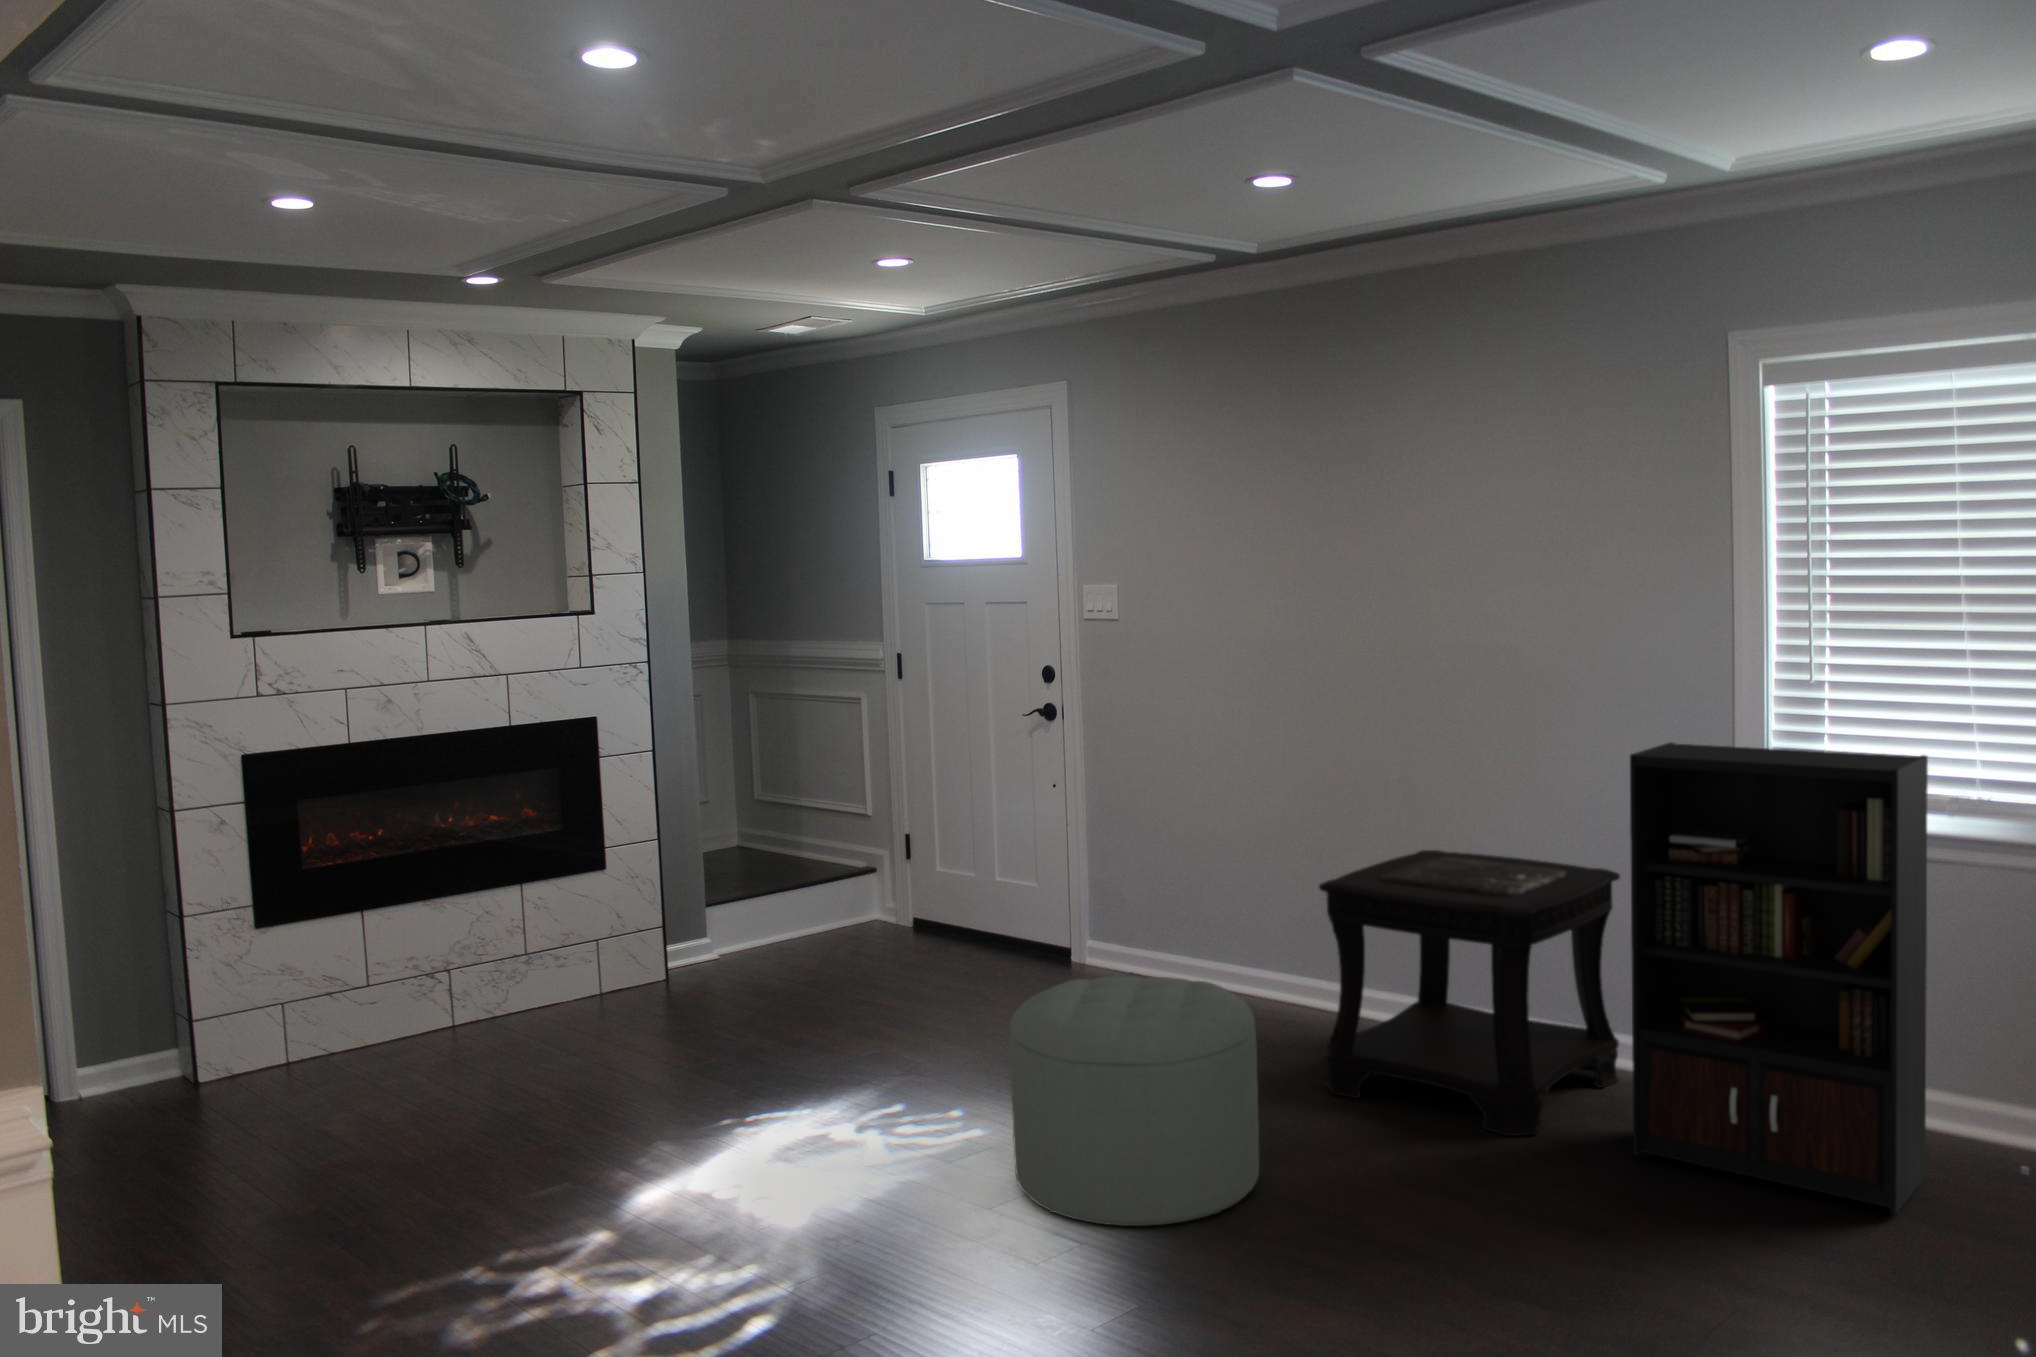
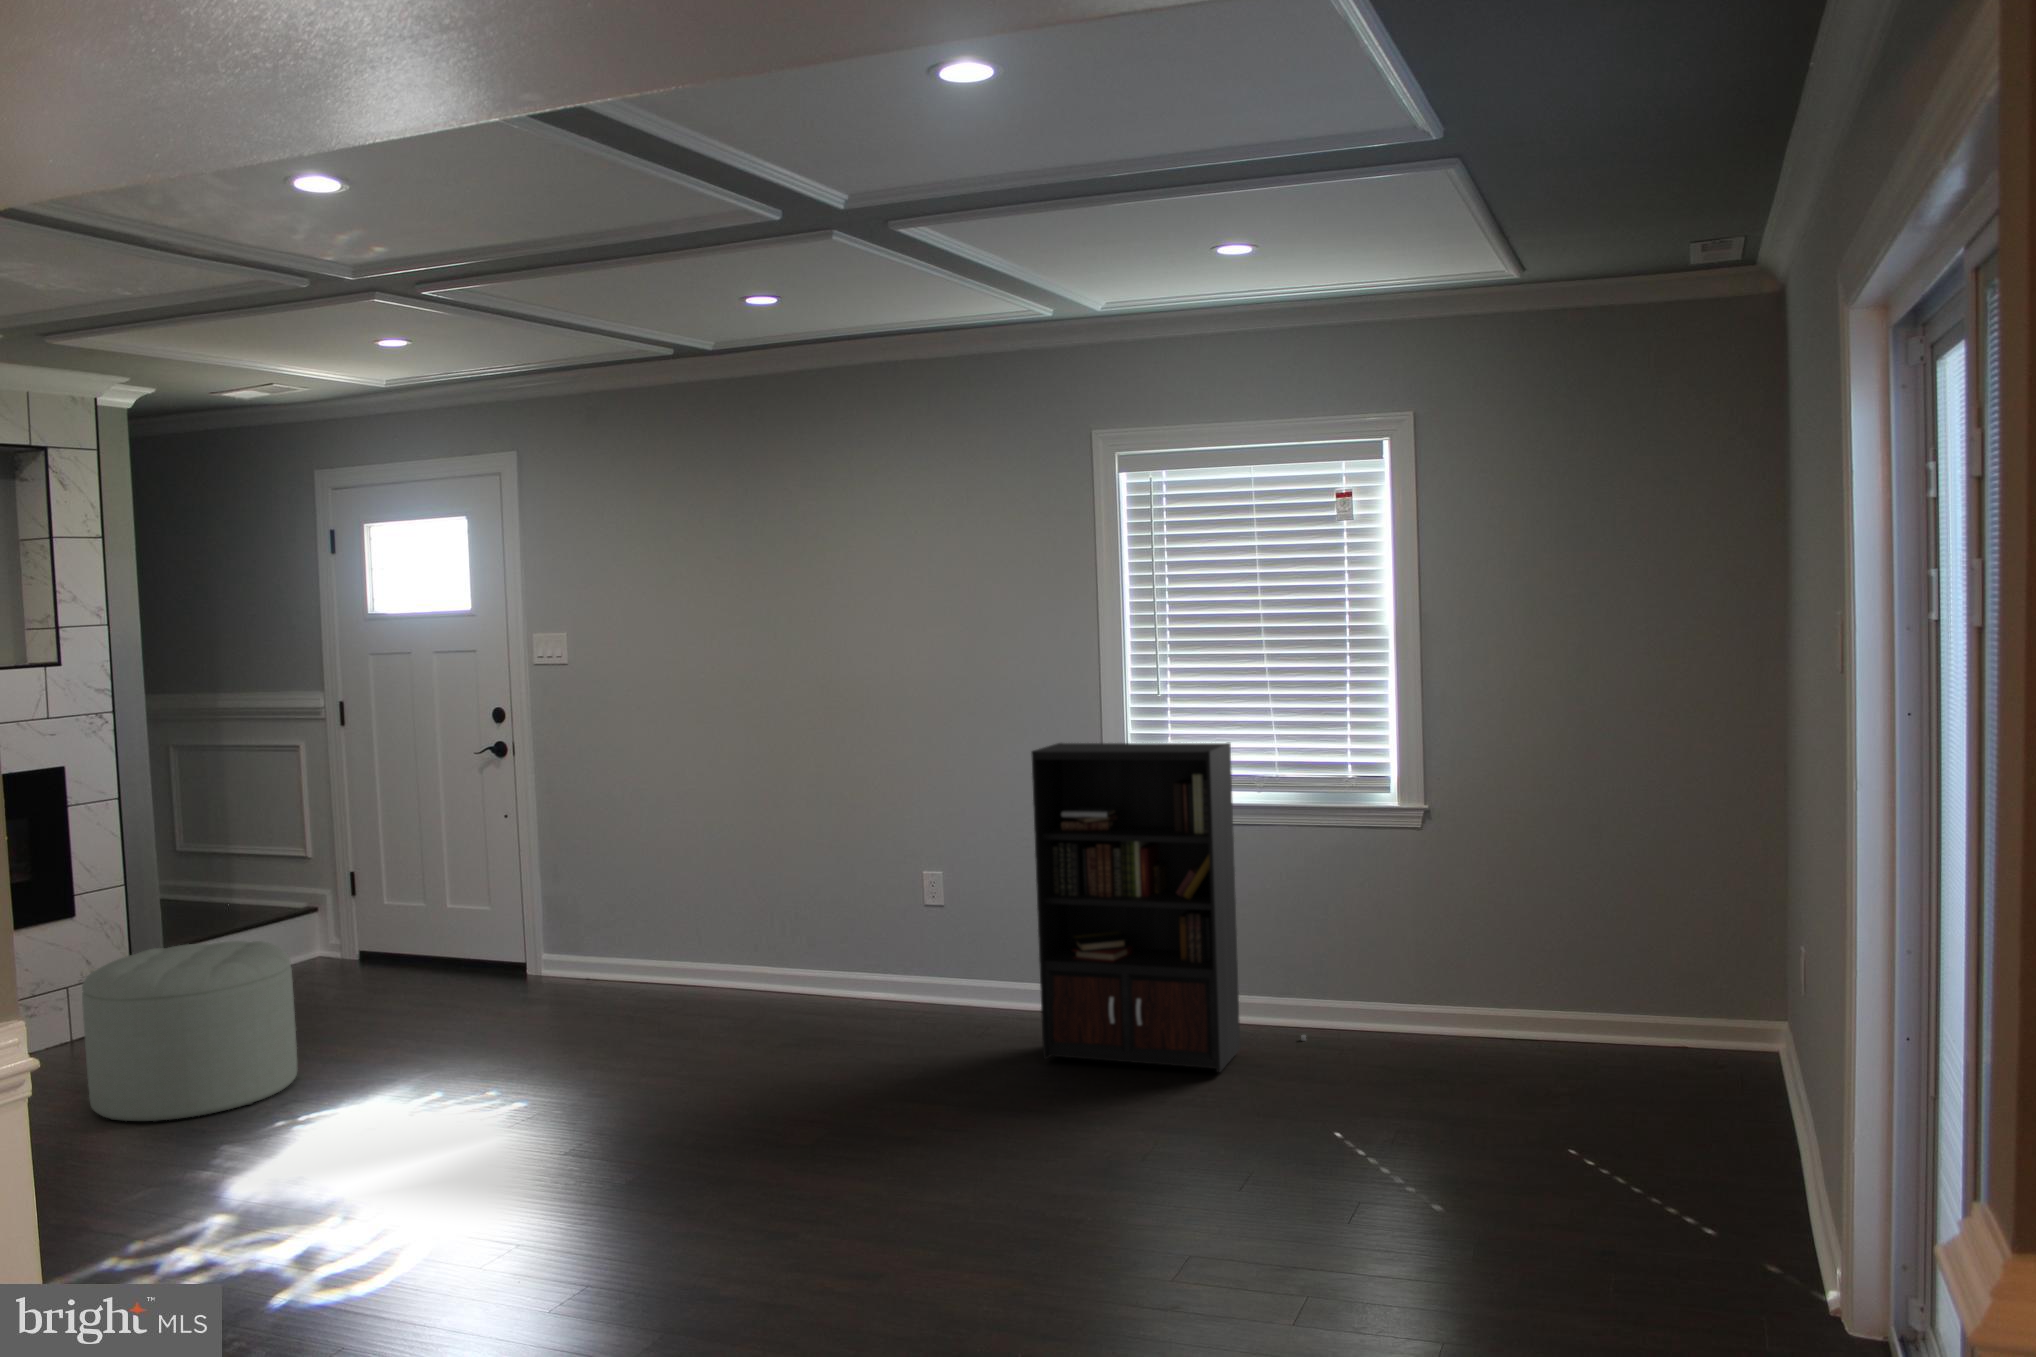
side table: present [1319,850,1620,1136] -> none [794,845,1031,1059]
ottoman: present [1010,977,1259,1226] -> present [82,941,297,1121]

